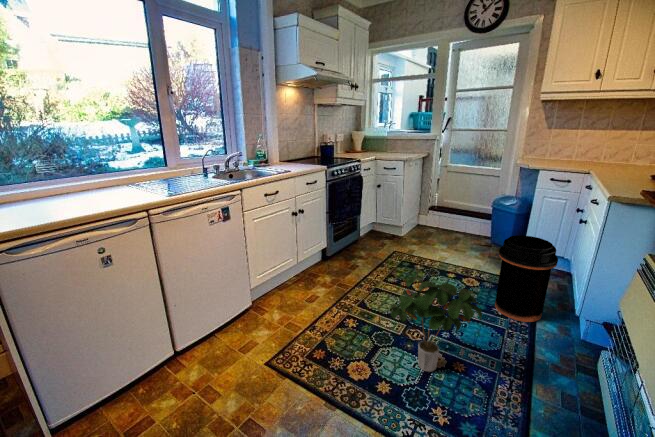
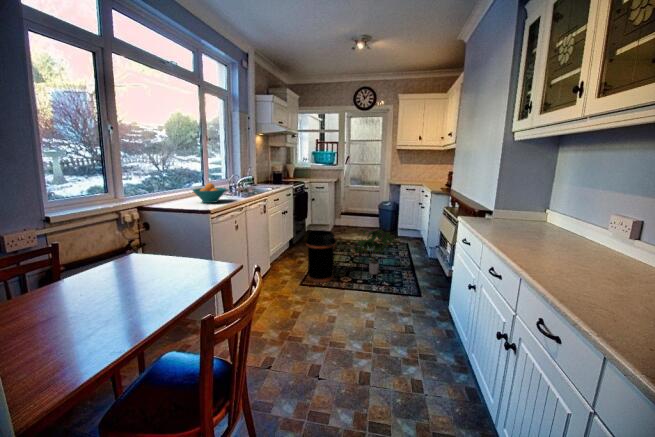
fruit bowl: none [19,172,100,211] -> present [193,183,226,203]
trash can: present [495,235,558,322] -> present [306,230,336,282]

